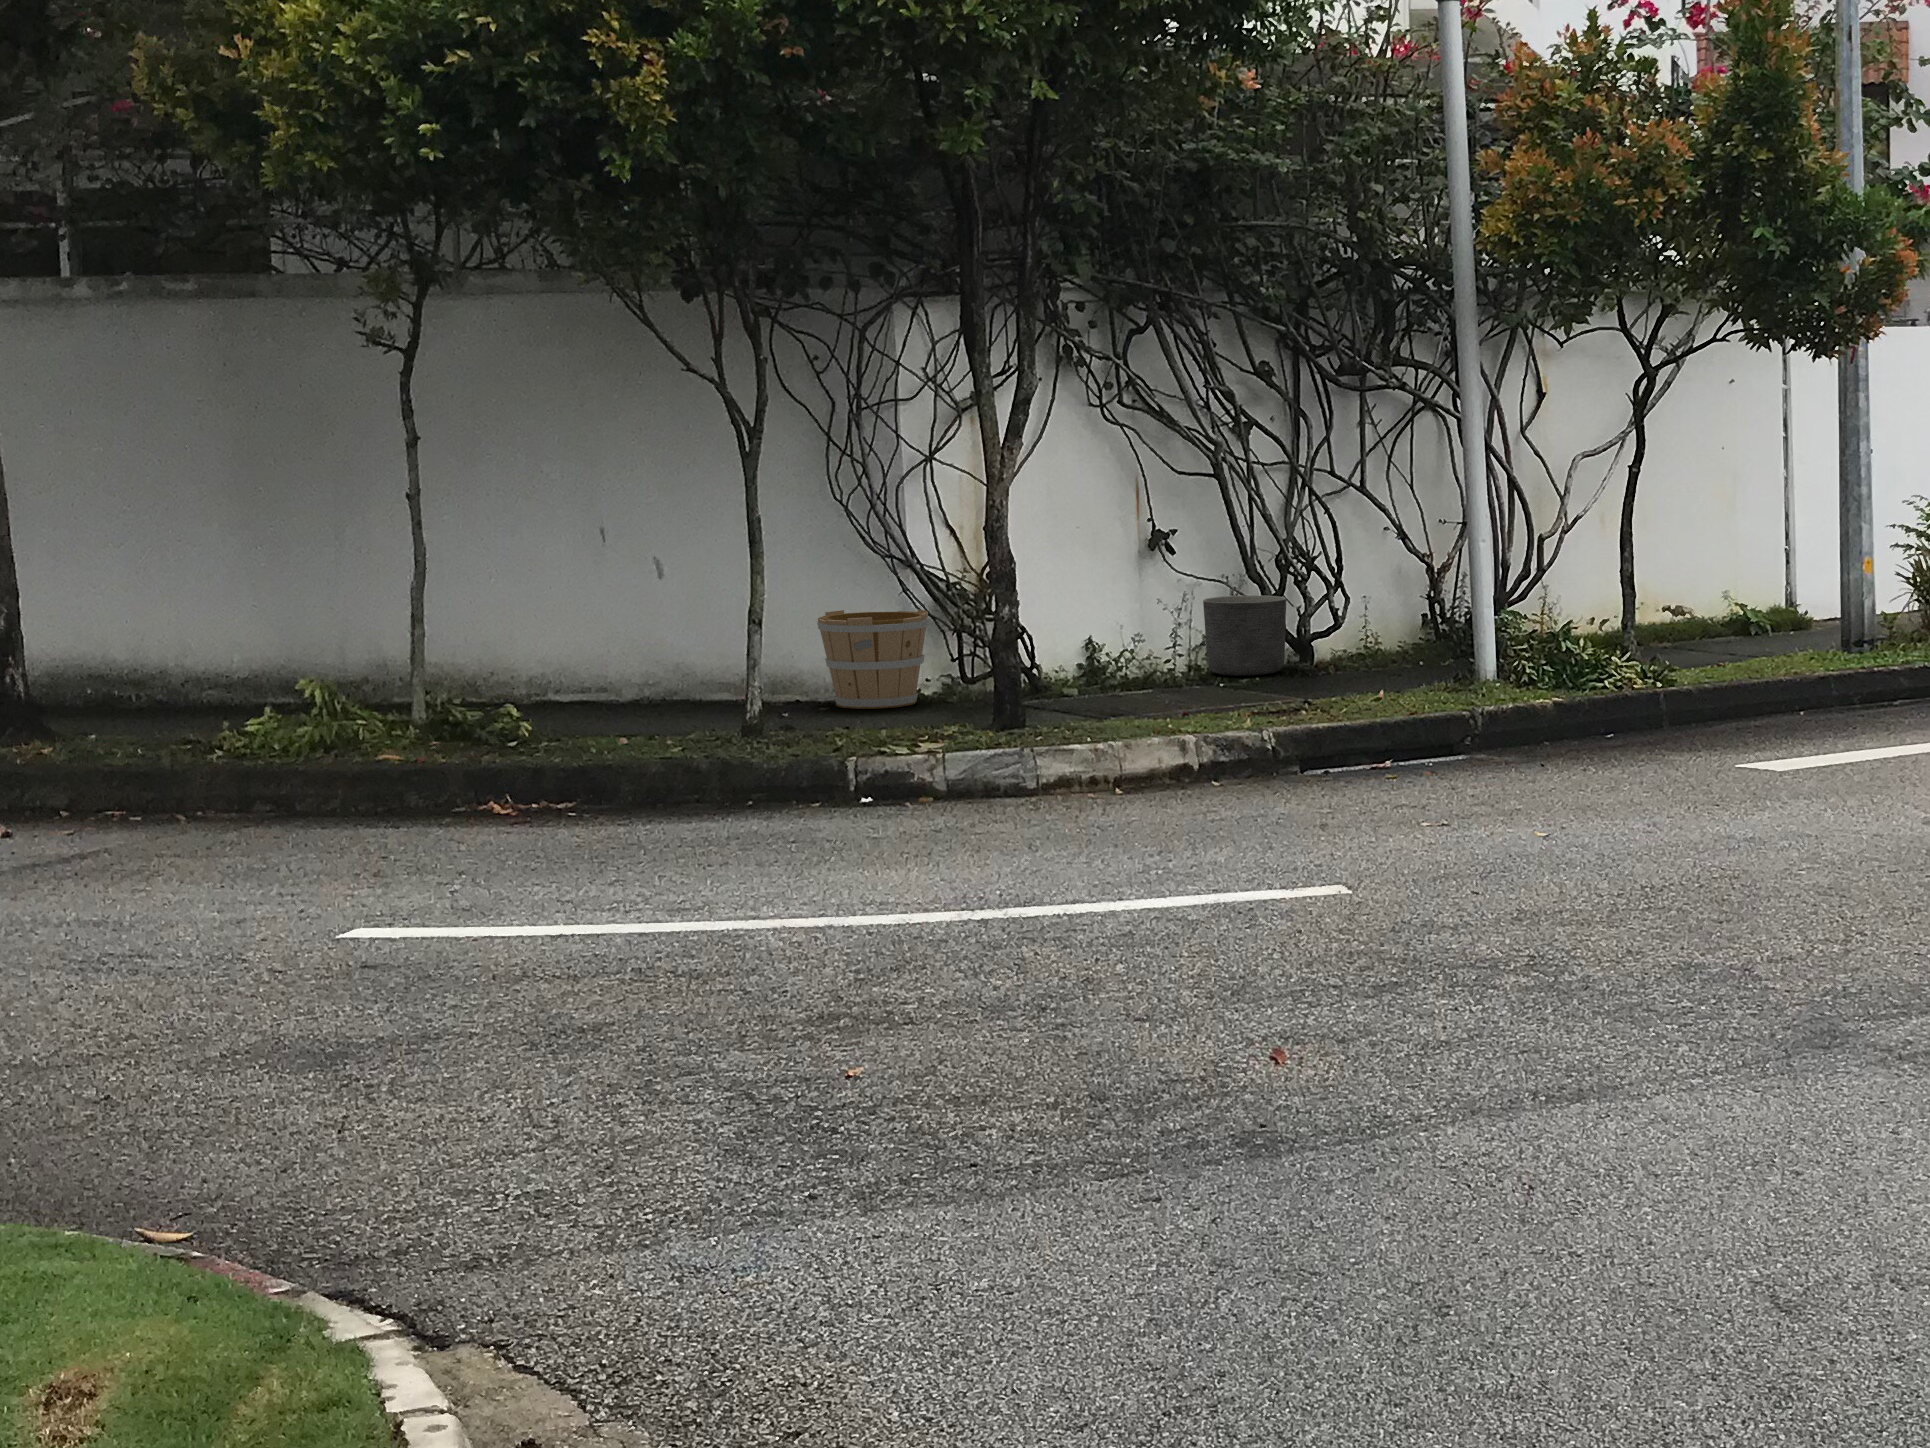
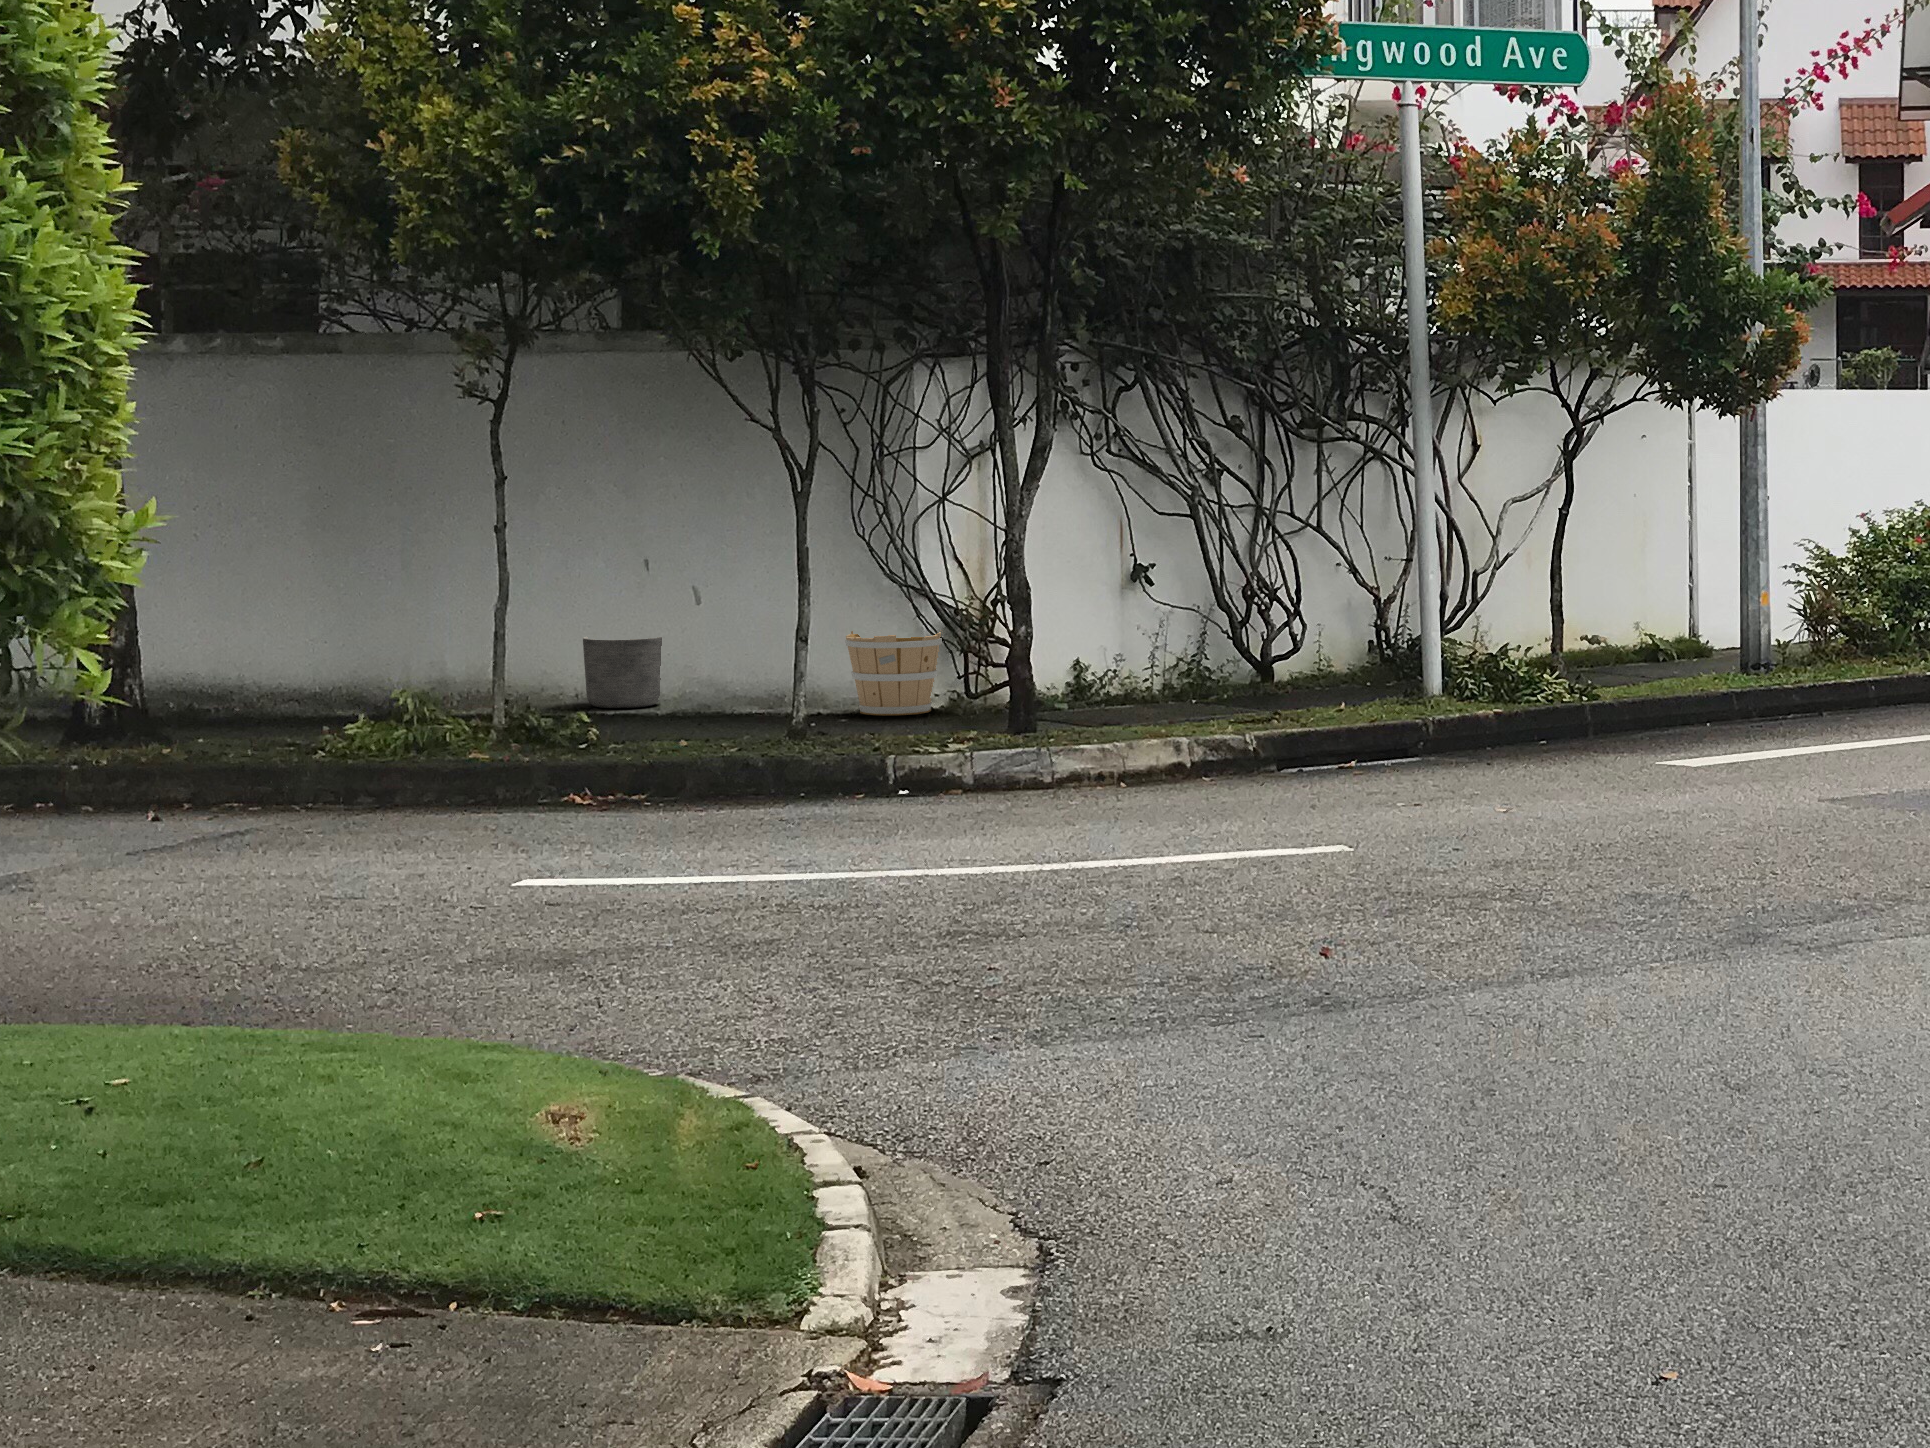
planter: present [1203,595,1286,676] -> present [583,636,662,708]

